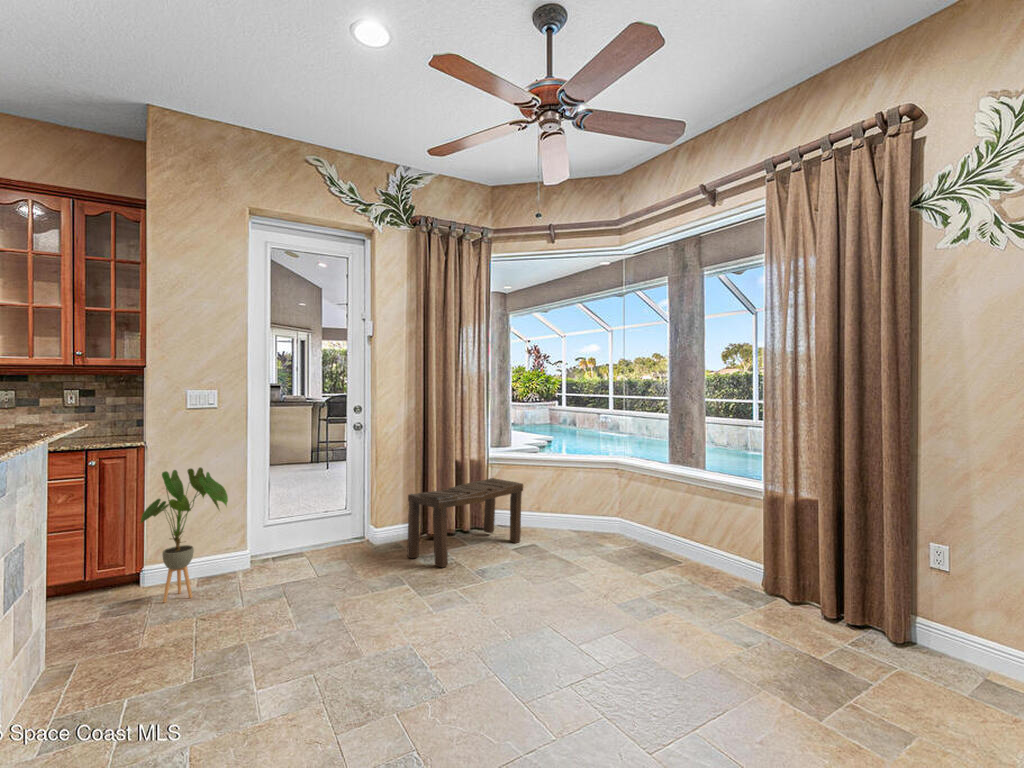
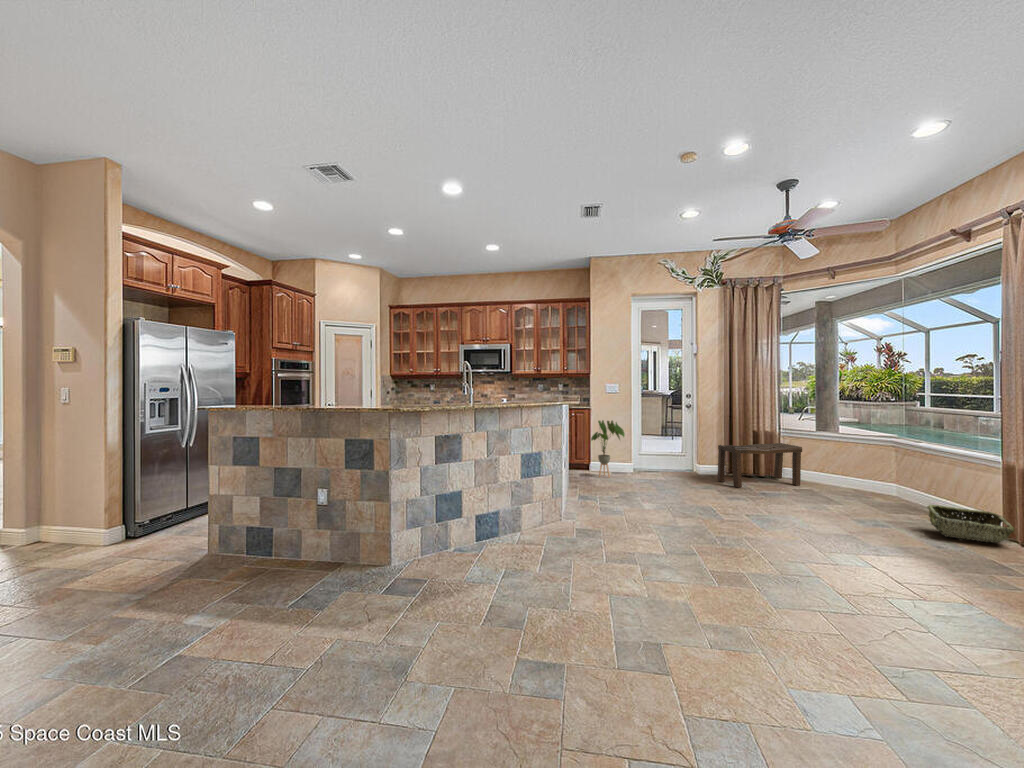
woven basket: none [699,560,790,611] -> present [927,505,1014,543]

